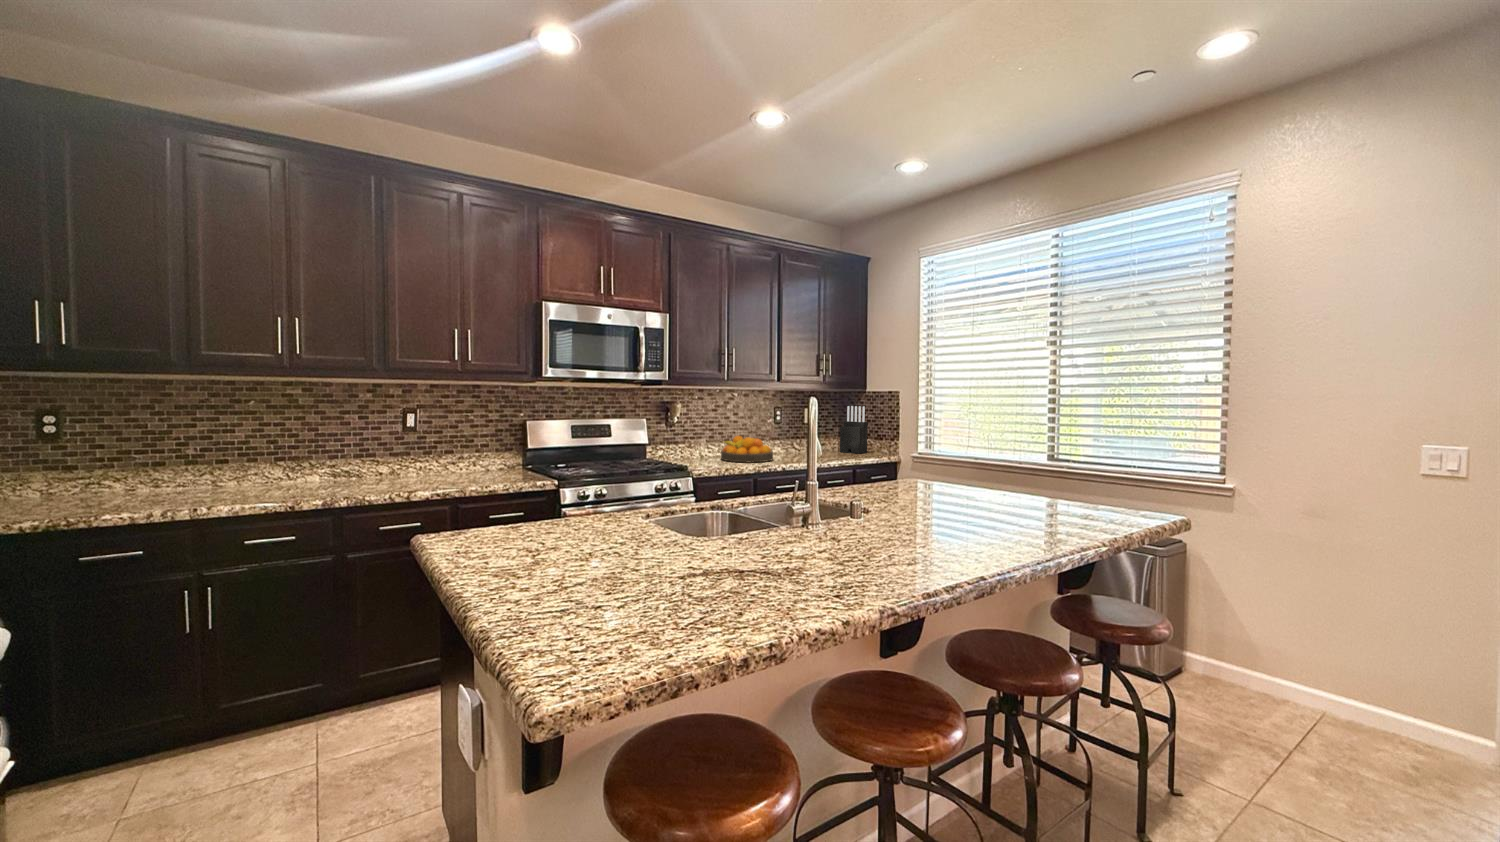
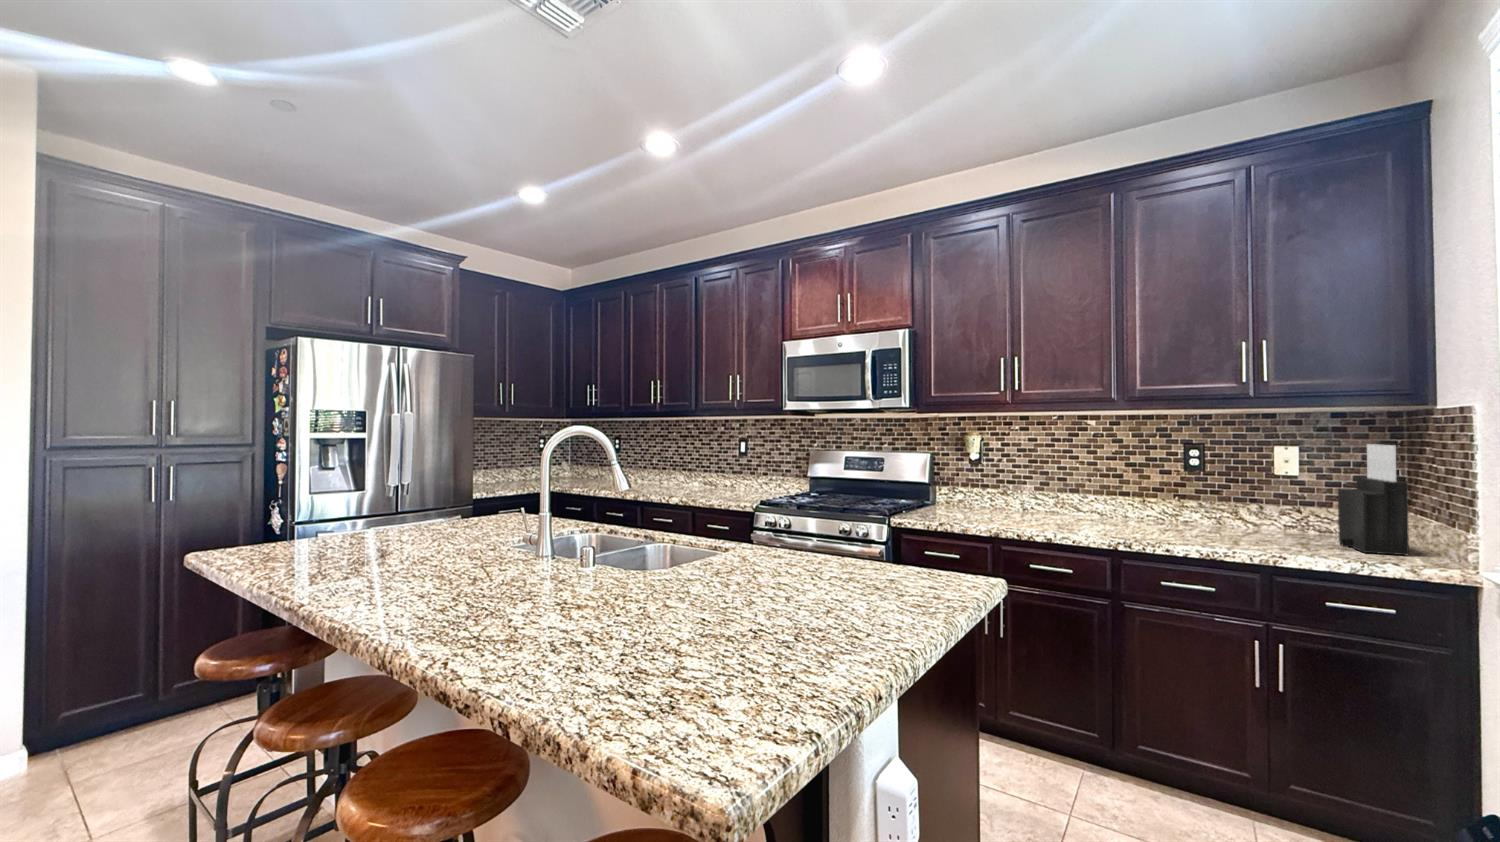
fruit bowl: present [721,436,773,463] -> none [1005,484,1094,528]

